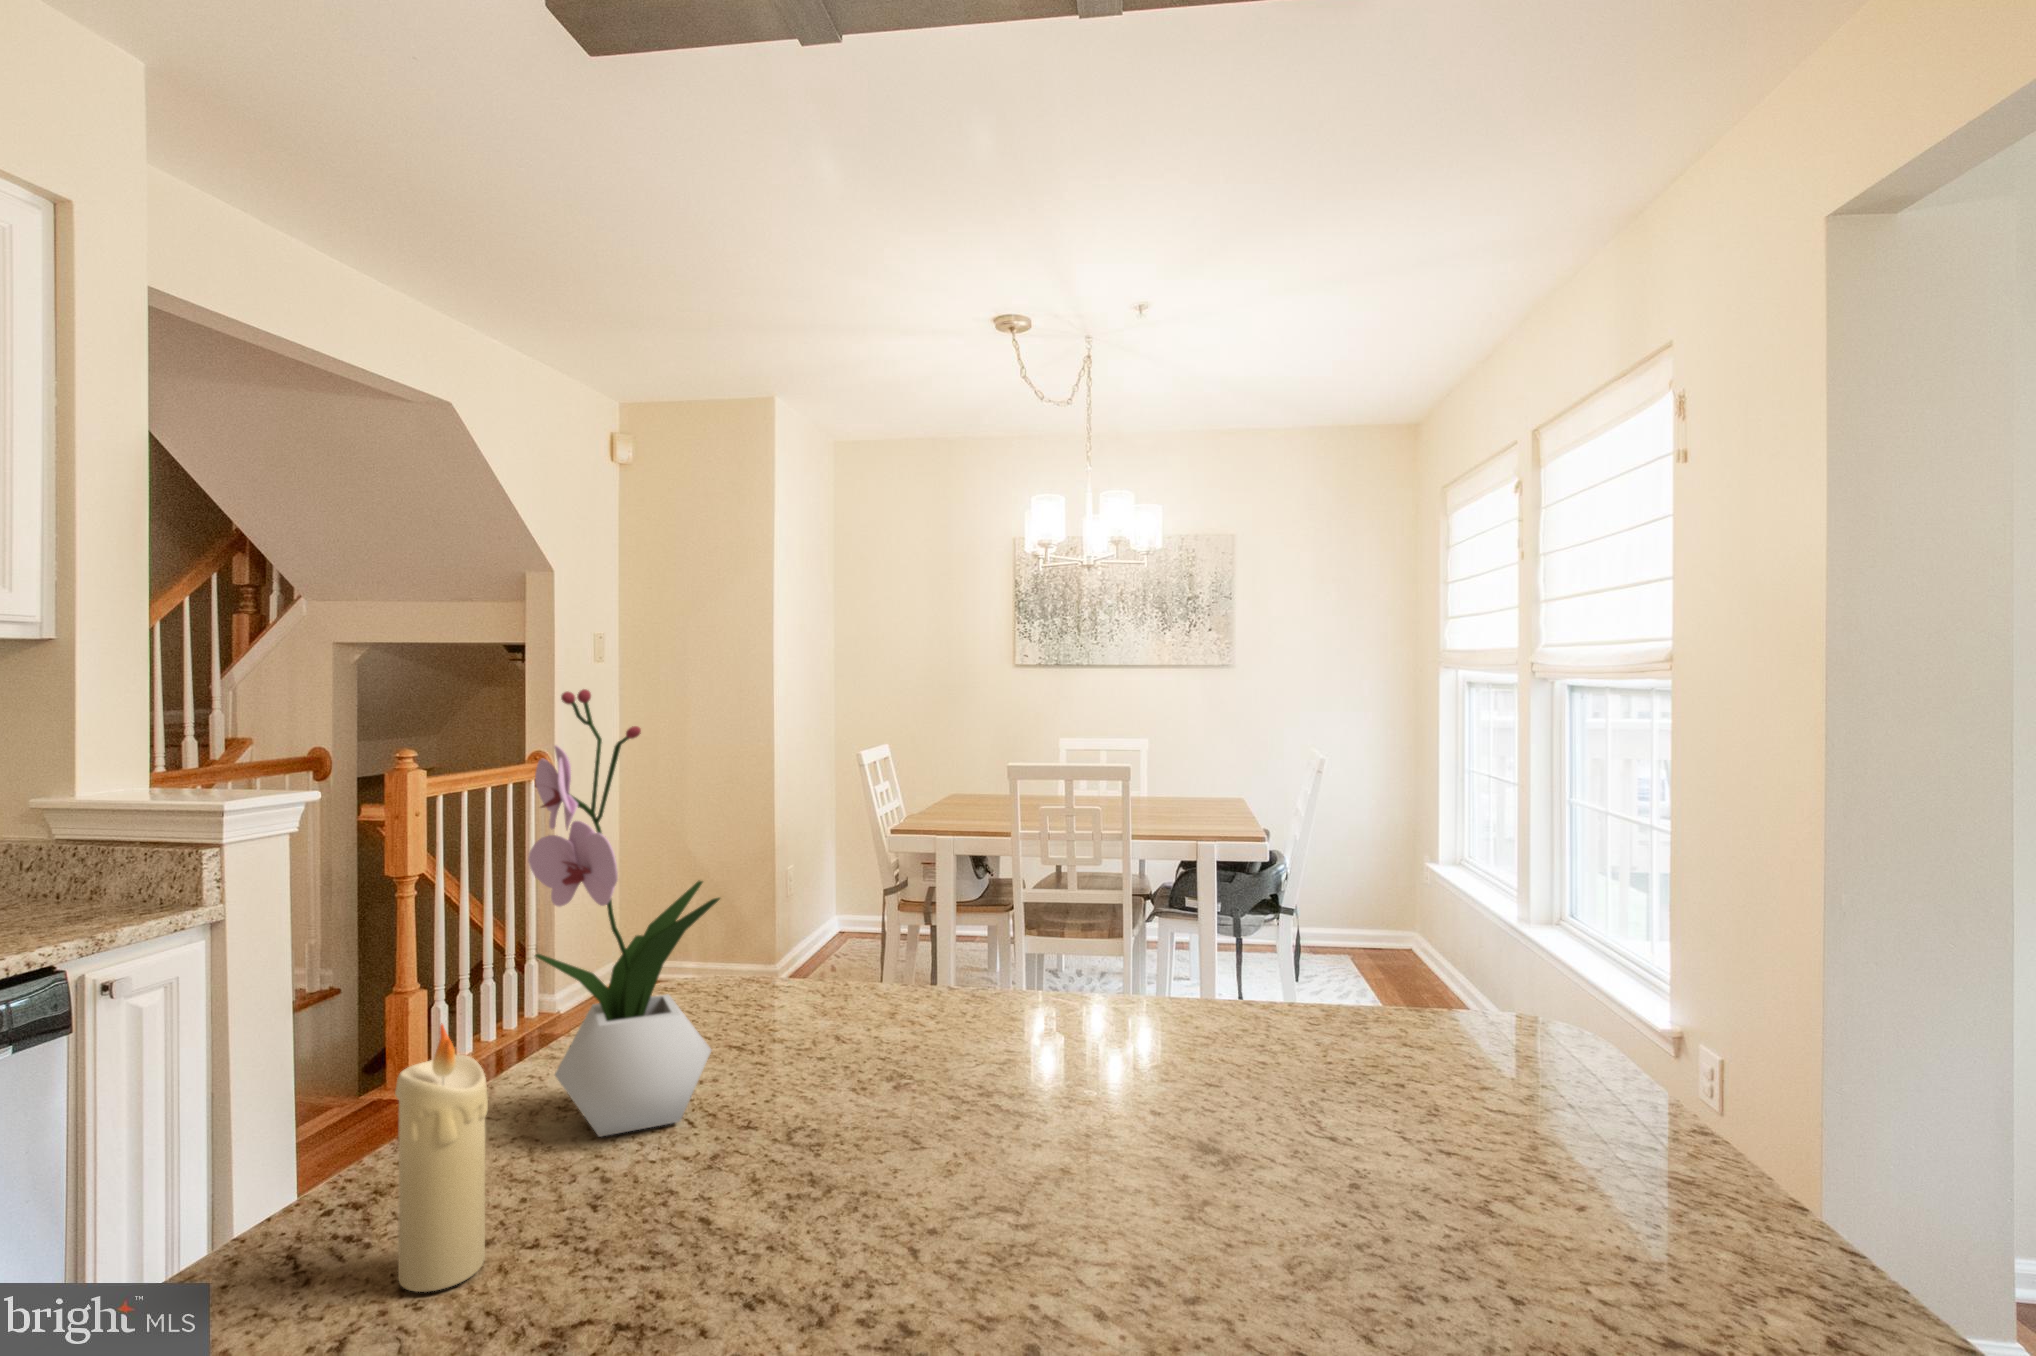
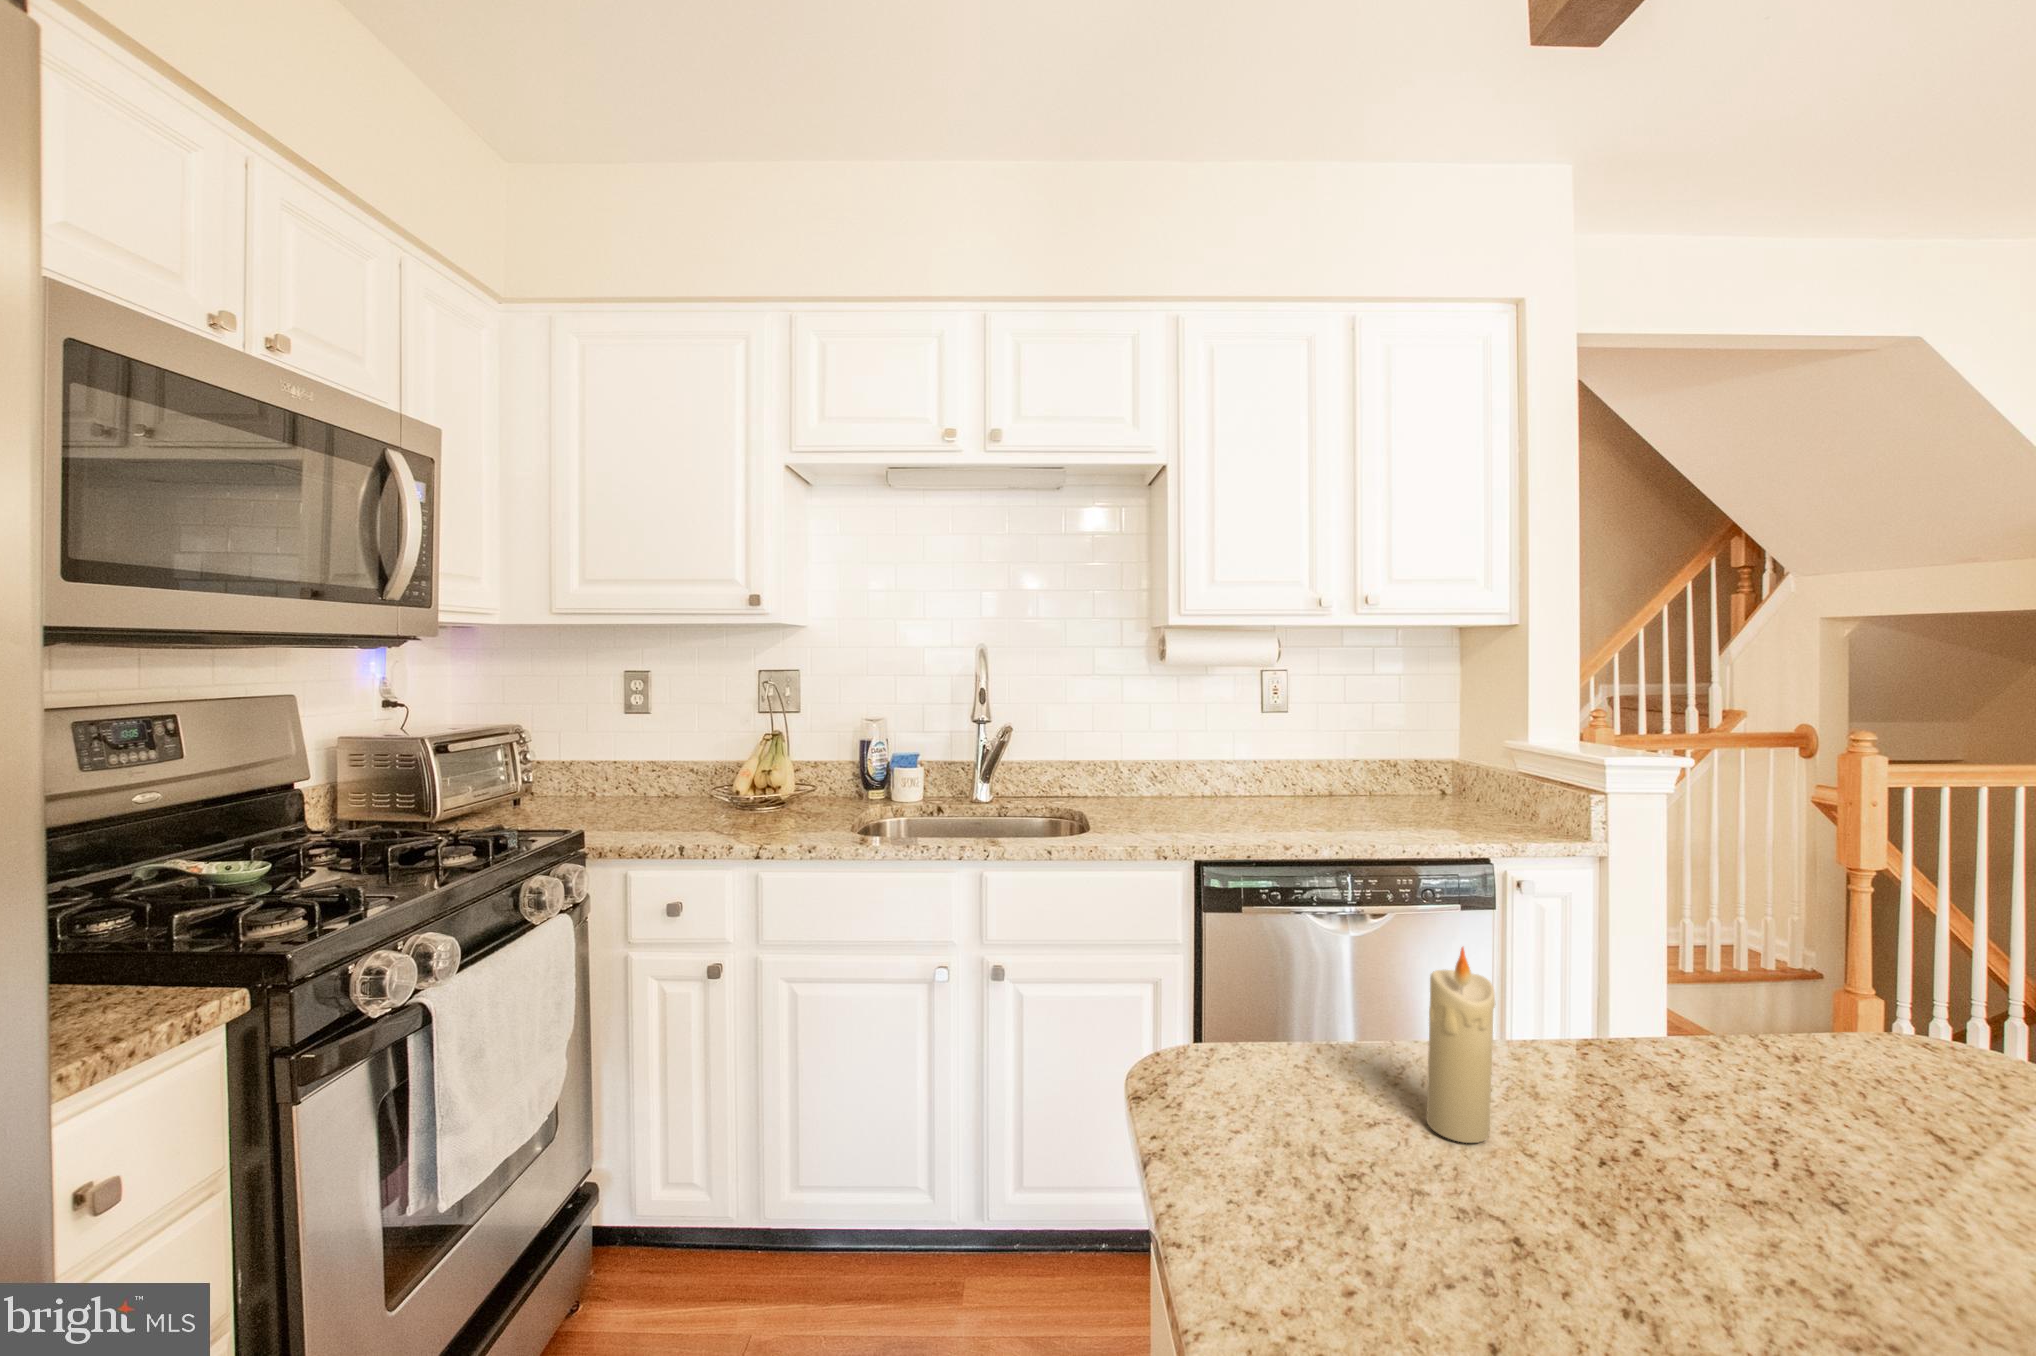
flower arrangement: present [528,689,720,1137] -> none [1629,697,1838,1156]

